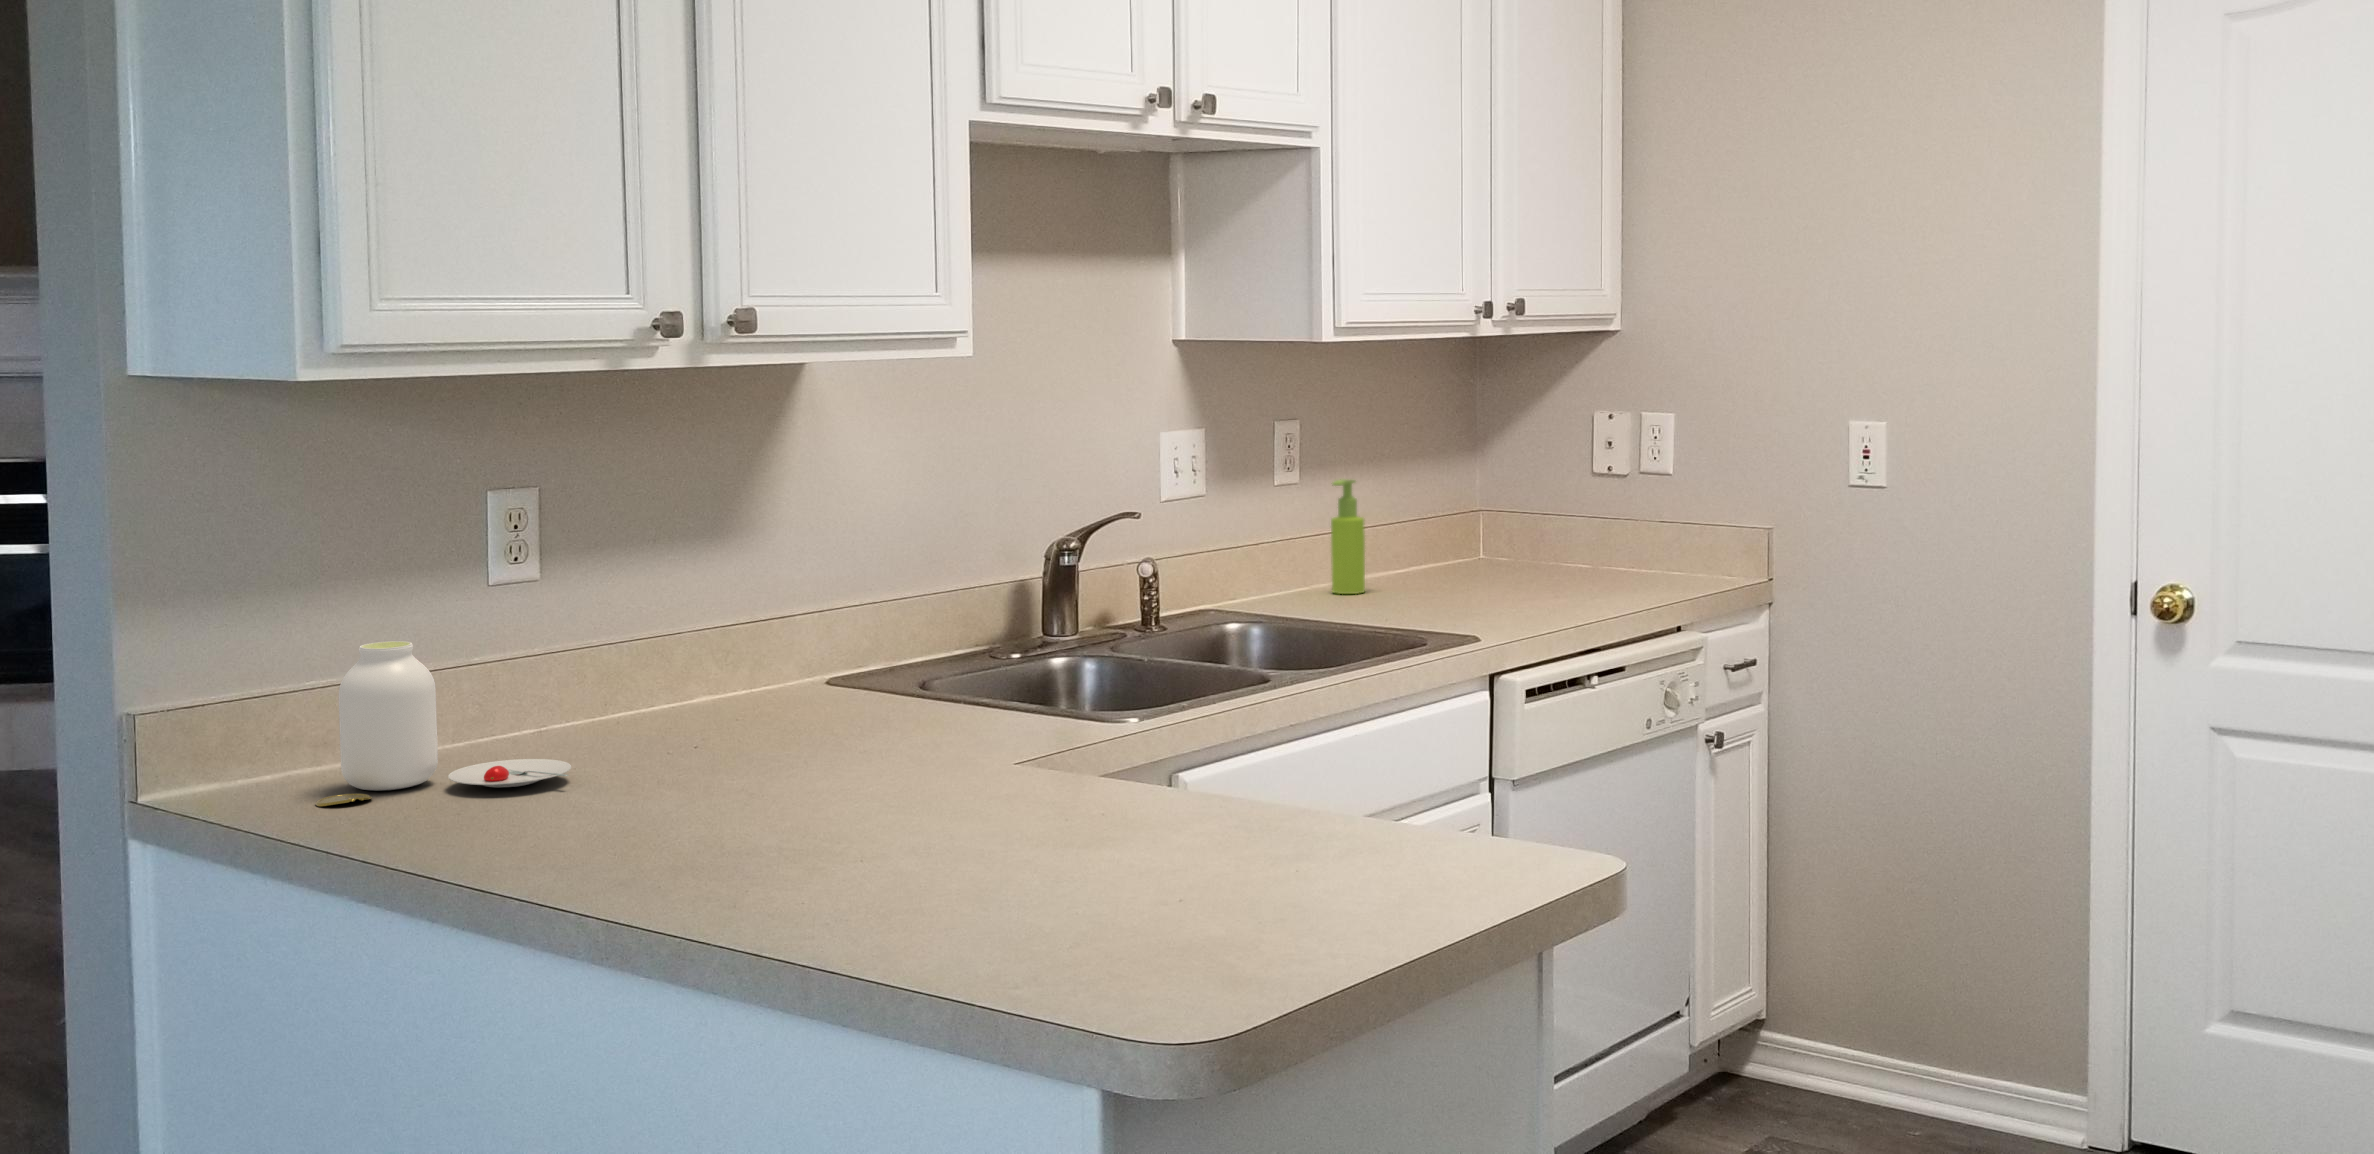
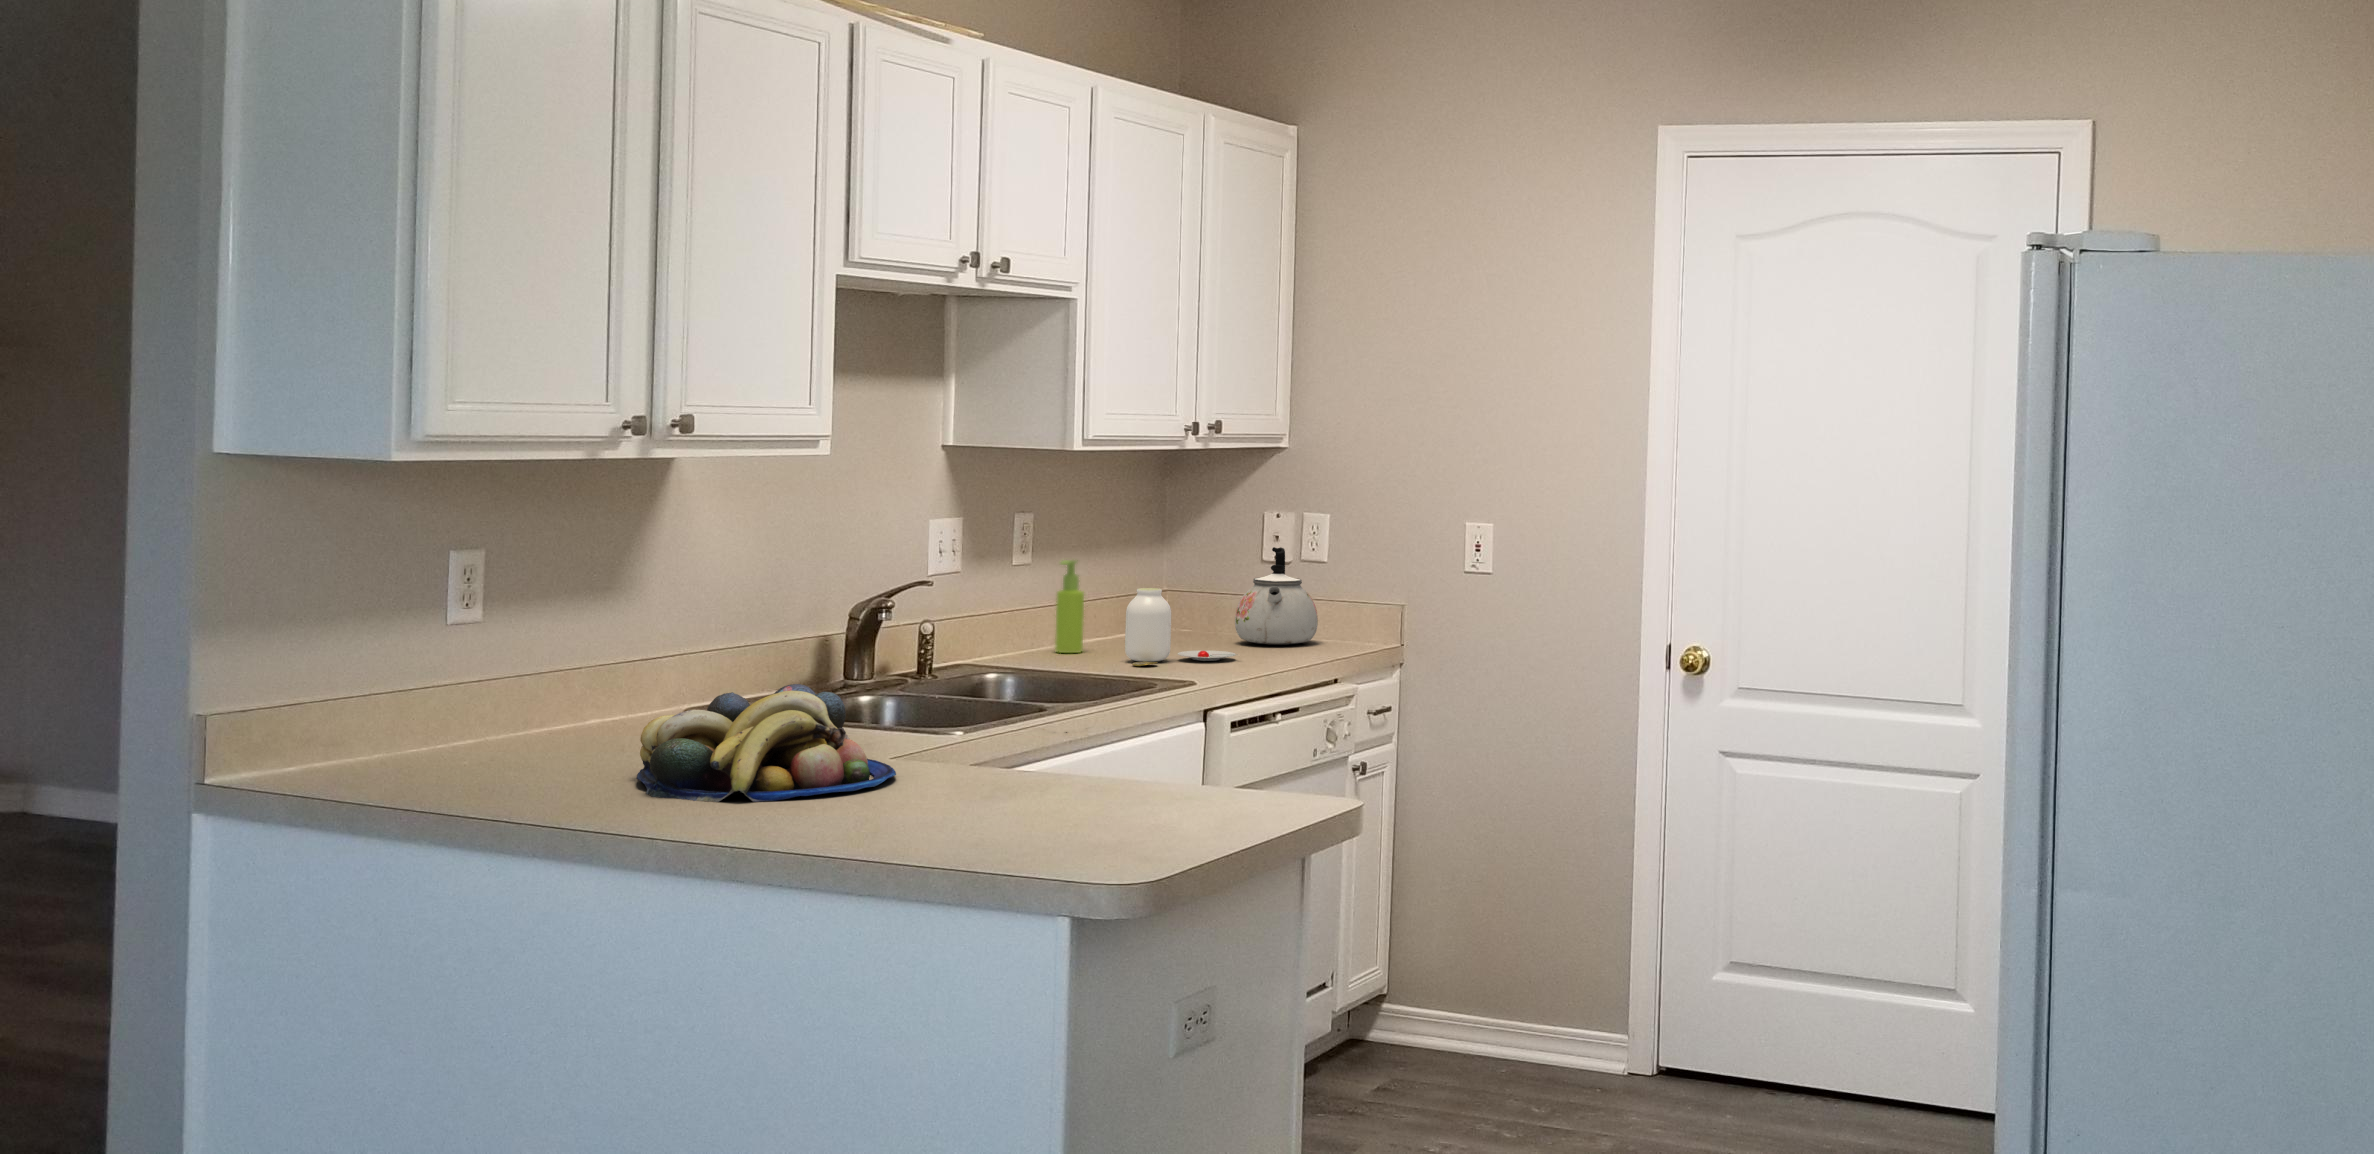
kettle: none [1556,458,1661,581] -> present [1235,547,1318,645]
jar: present [316,641,571,806] -> present [1125,588,1236,666]
fruit bowl: none [656,664,1003,837] -> present [637,684,896,802]

